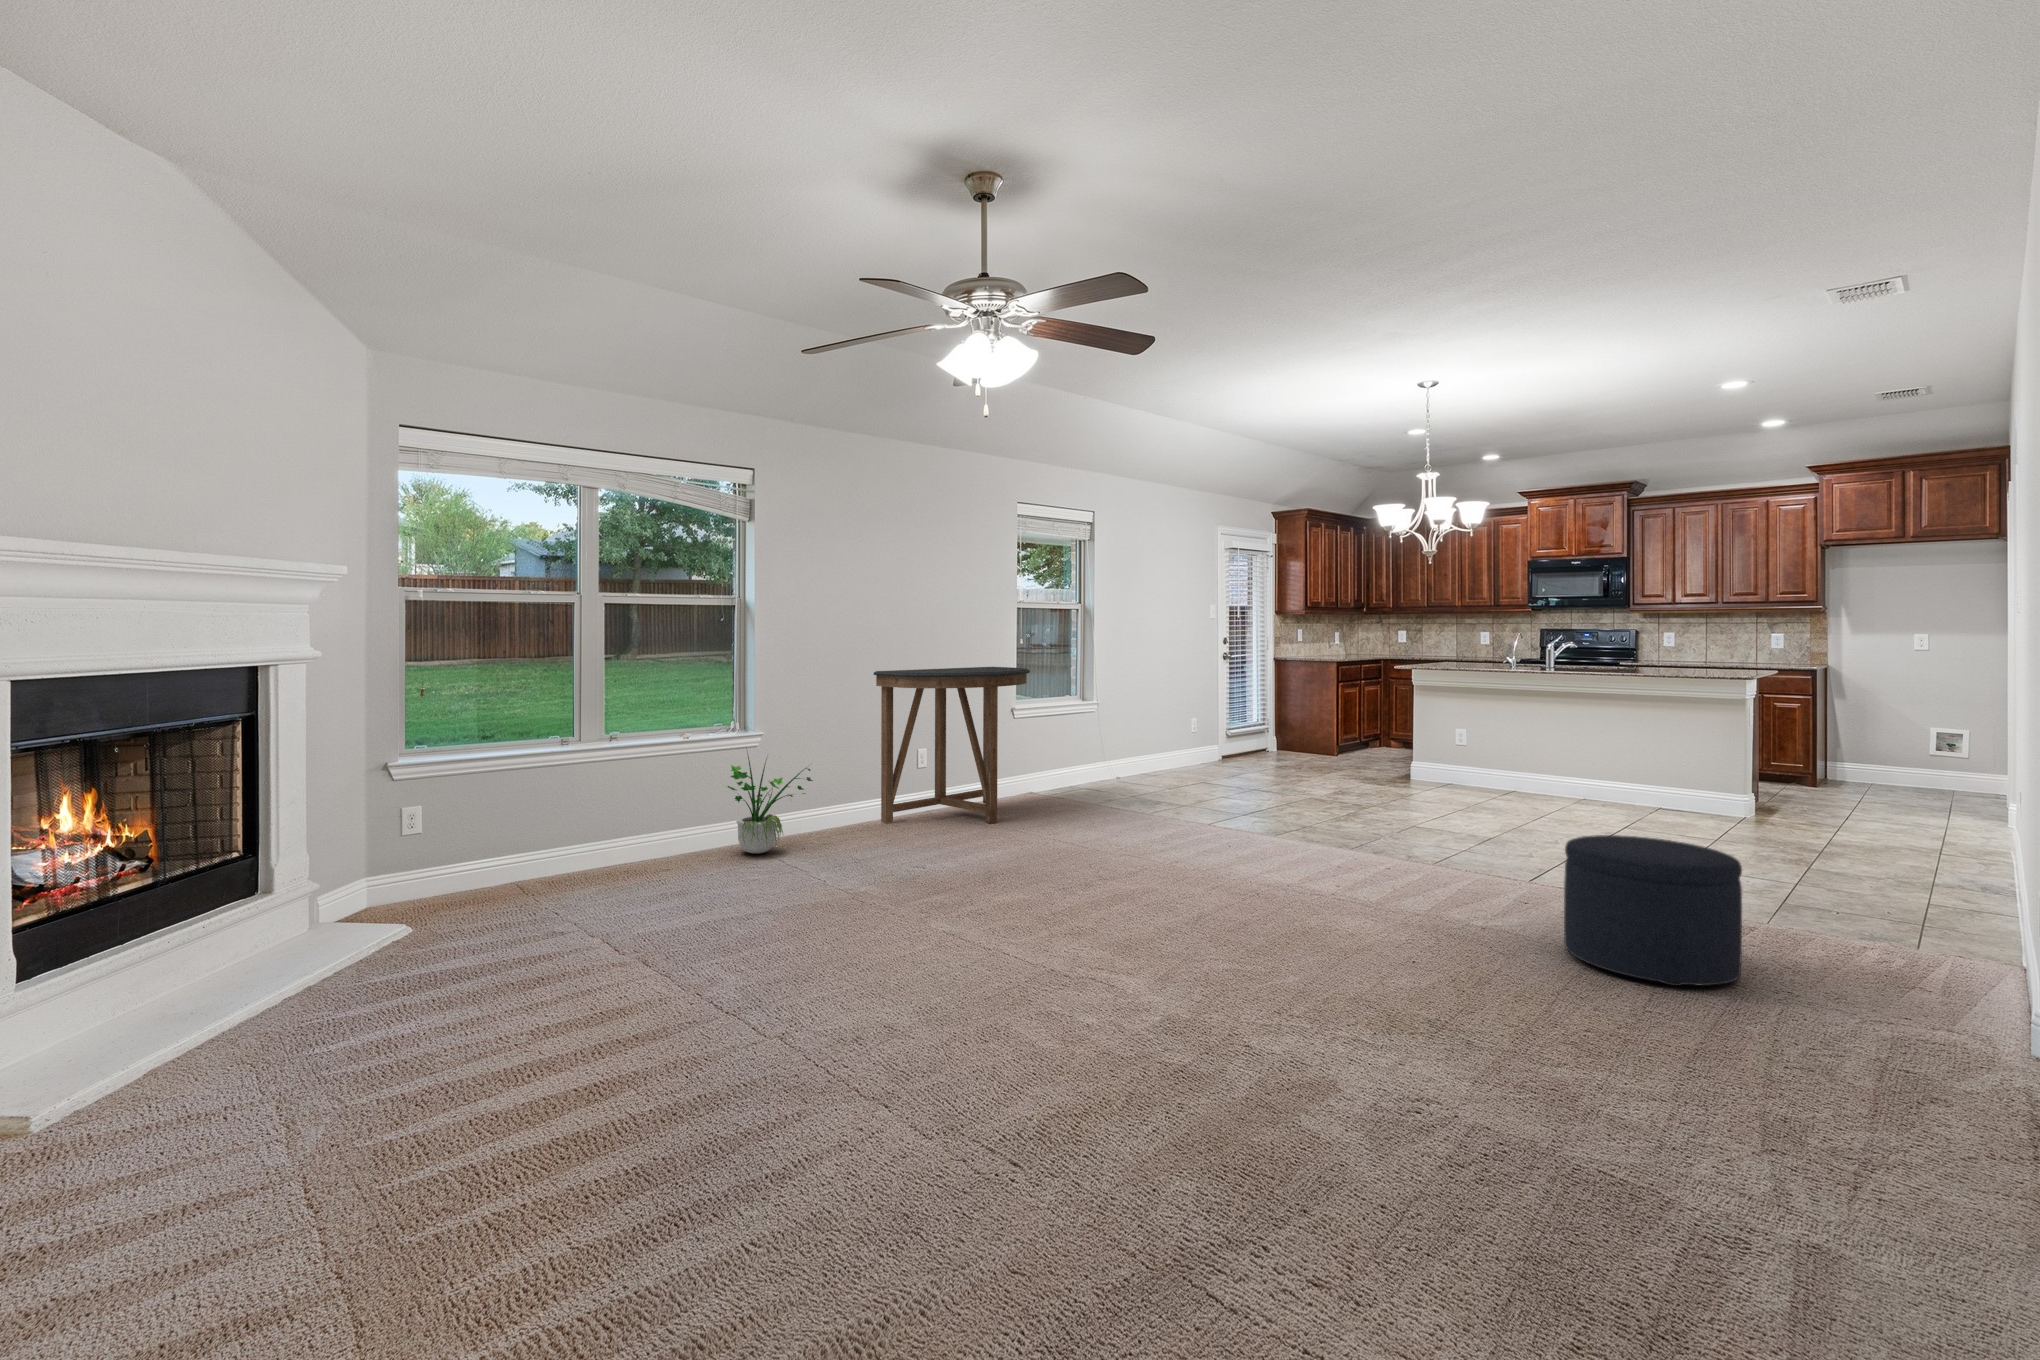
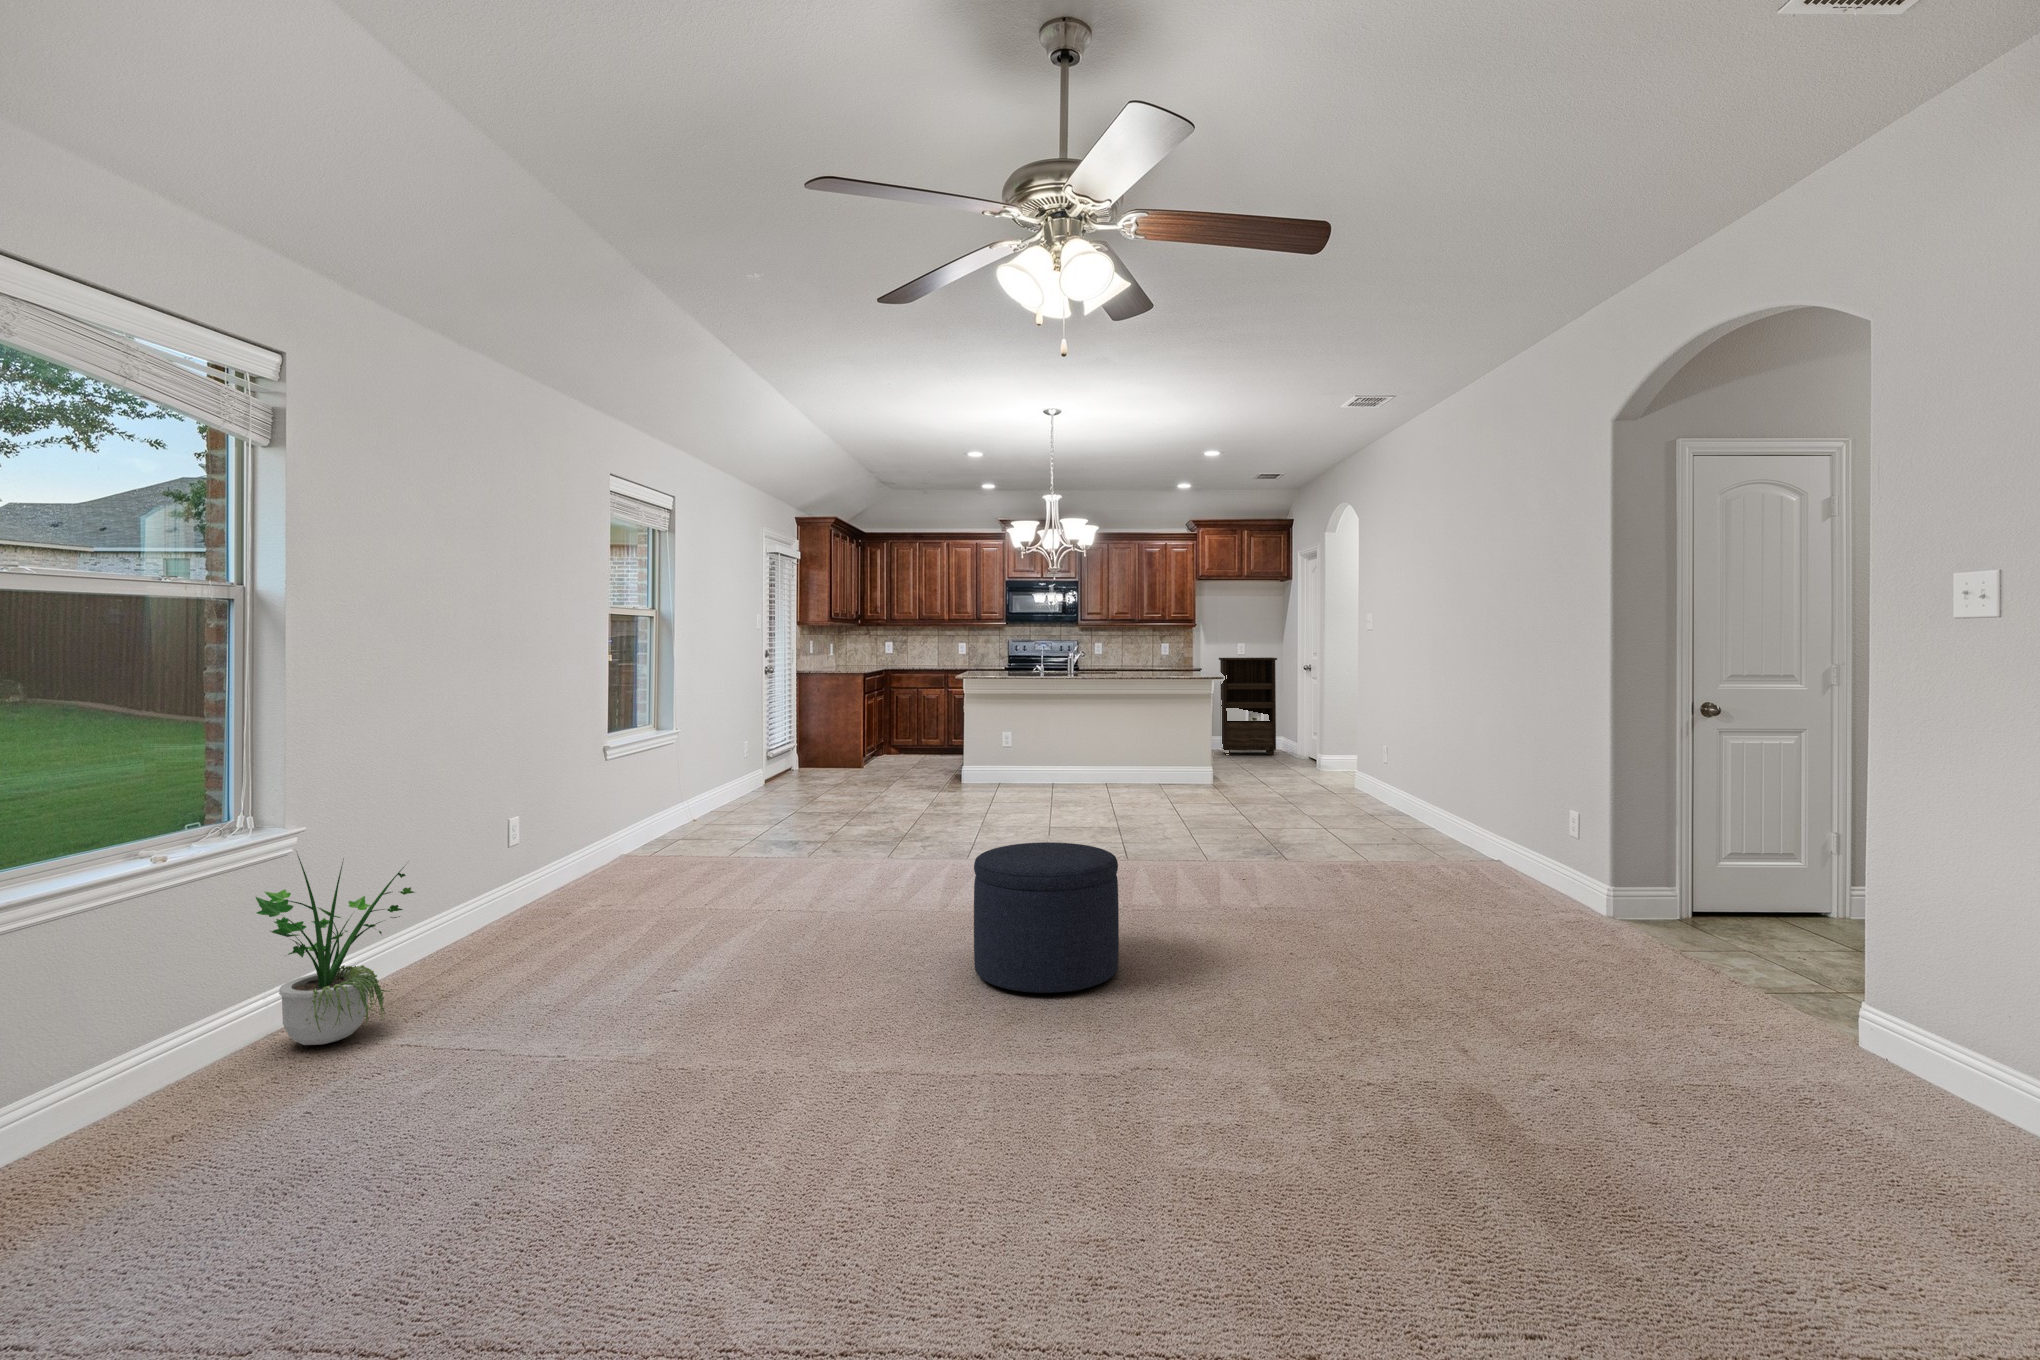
bookshelf: none [1856,656,1972,800] -> present [1219,657,1277,755]
console table: present [874,667,1030,823] -> none [460,692,671,938]
ottoman: present [1564,835,1742,986] -> present [974,842,1119,993]

